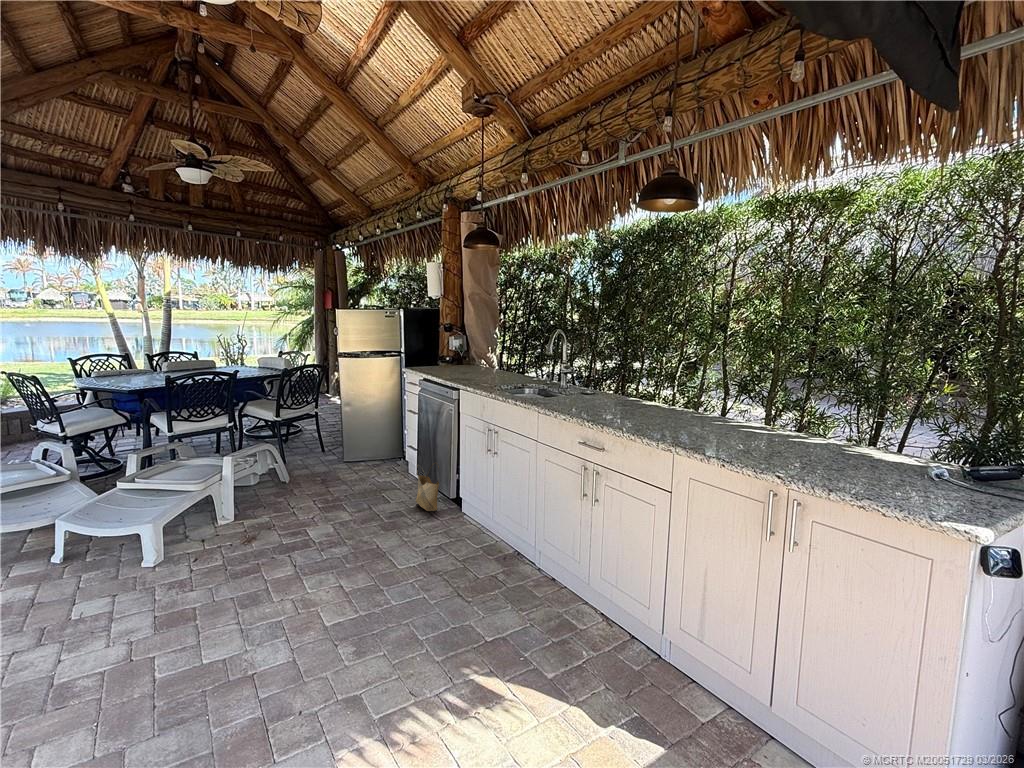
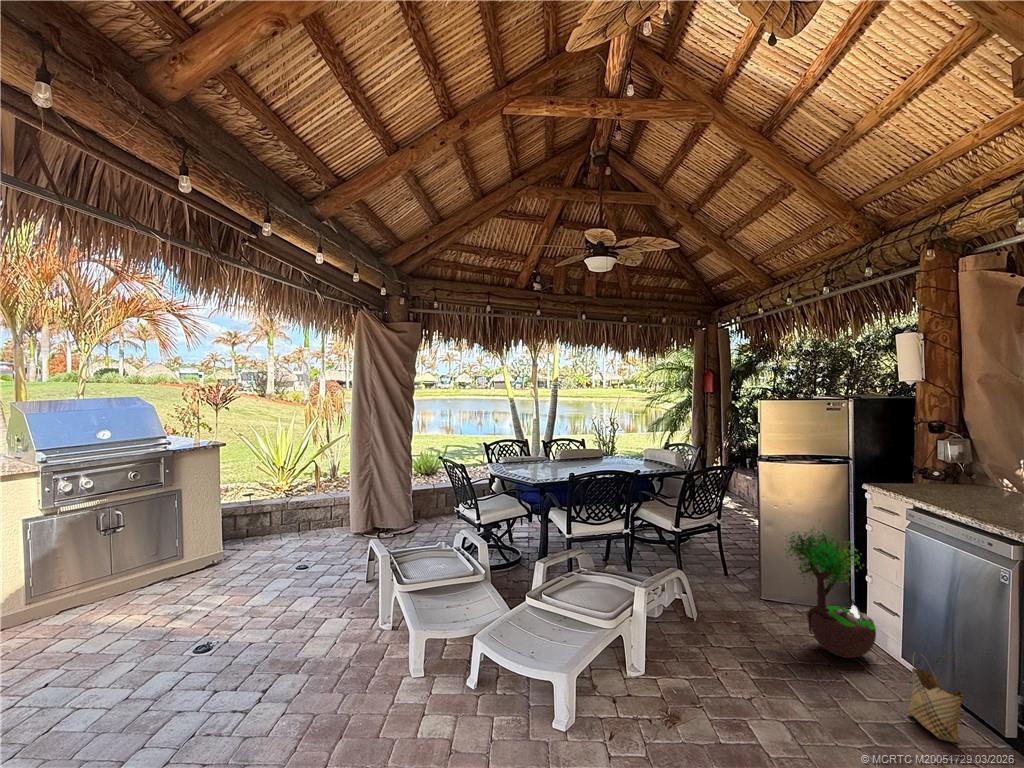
potted tree: none [353,393,410,482] -> present [785,529,876,658]

